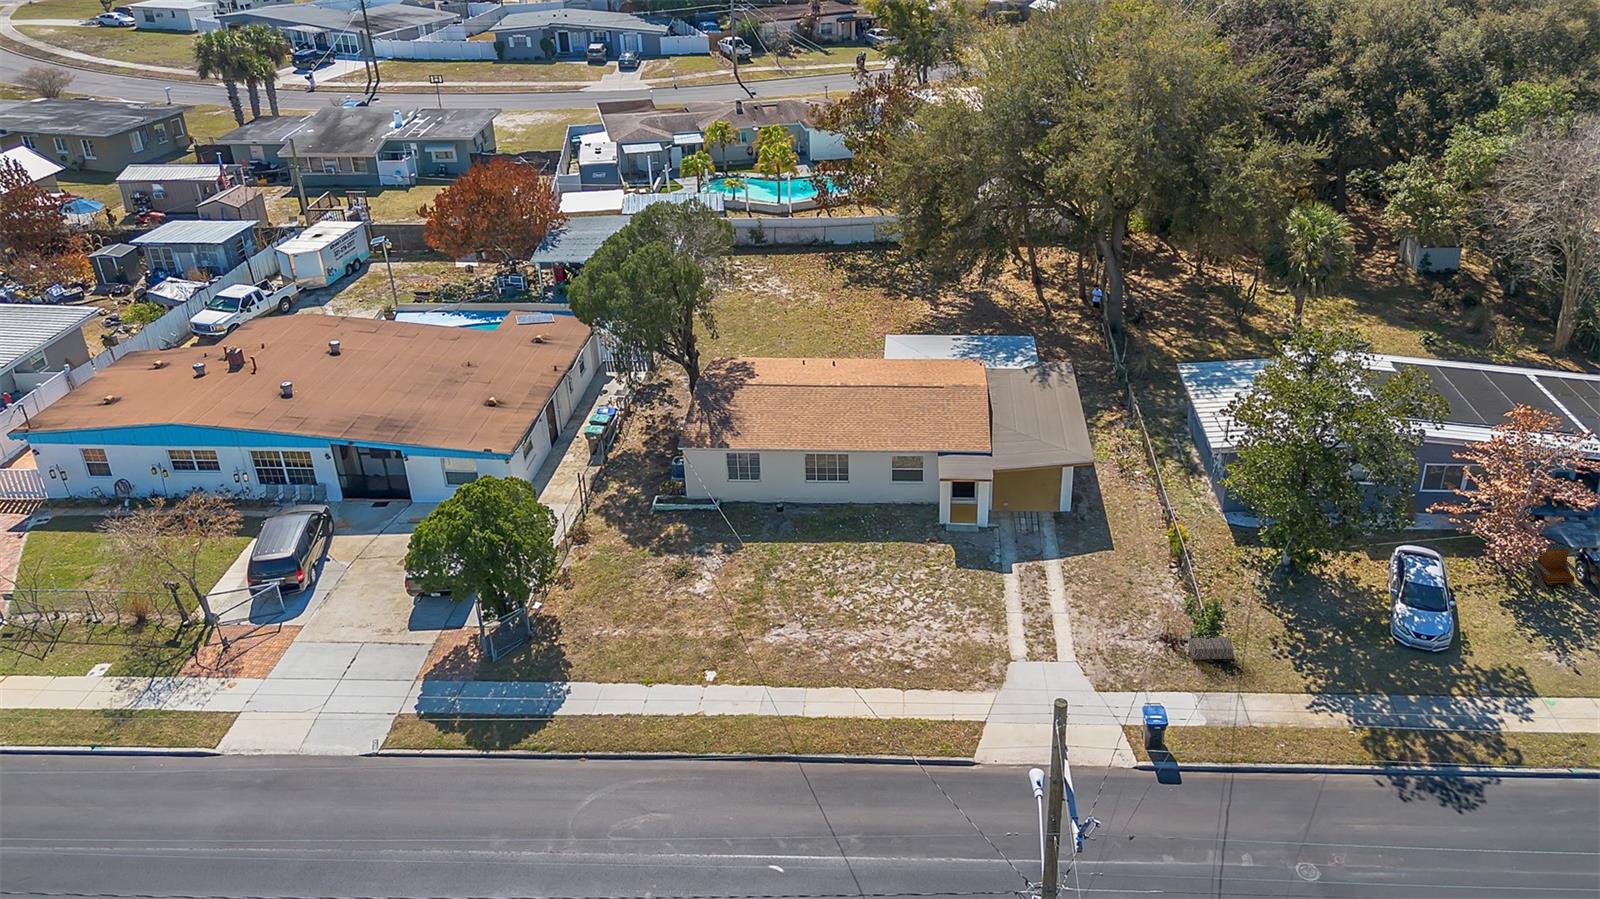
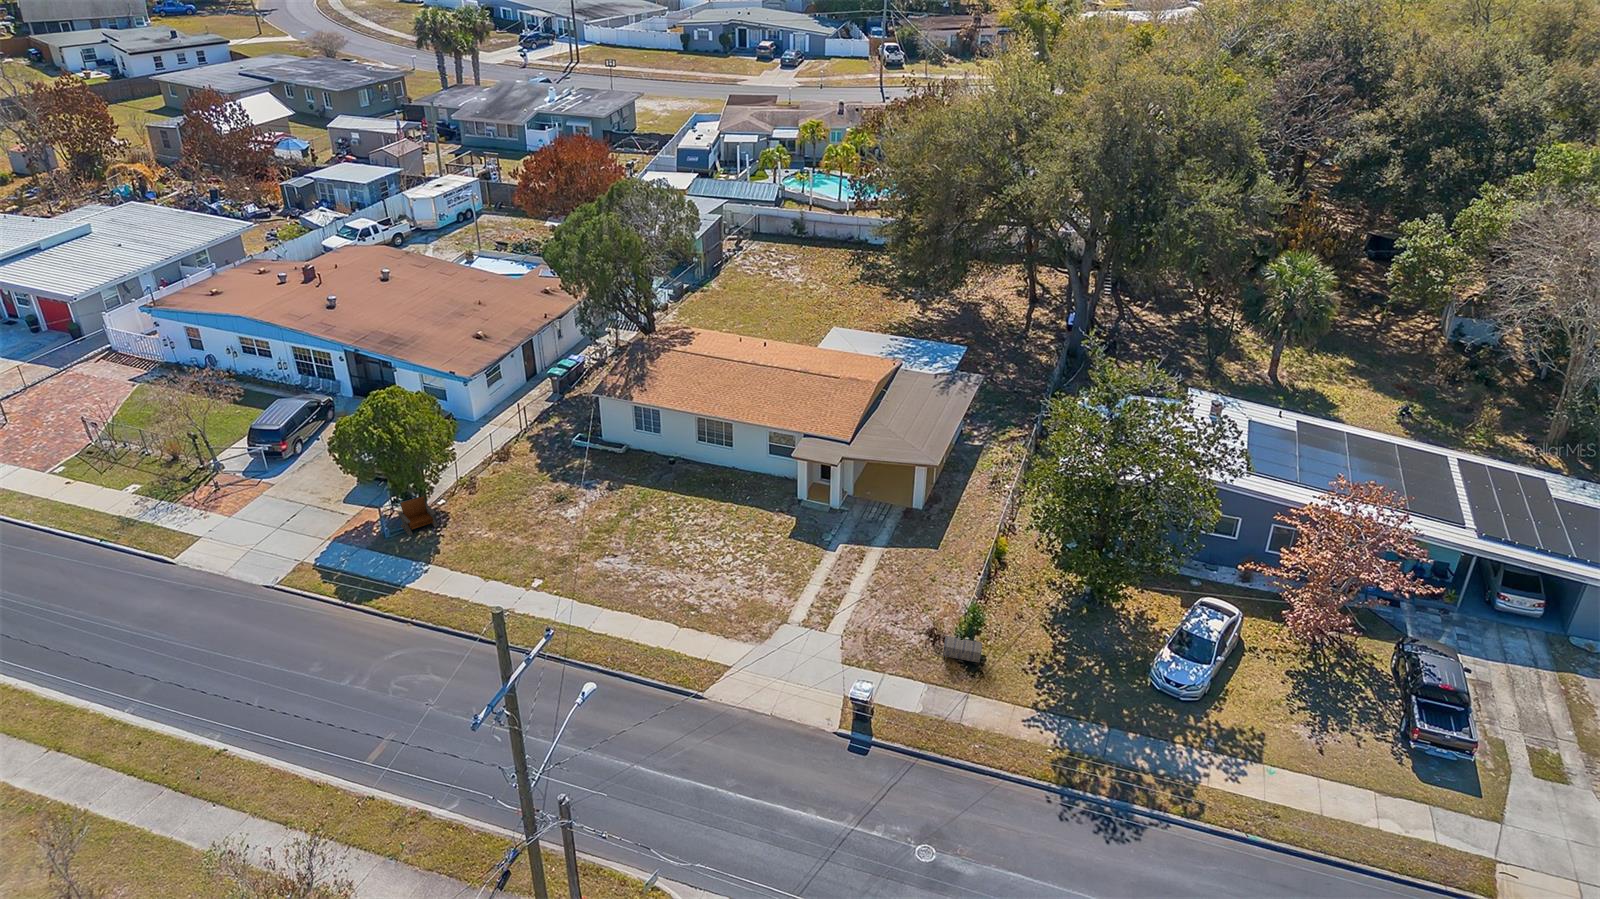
lounge chair: present [1529,549,1581,589] -> present [398,496,438,536]

